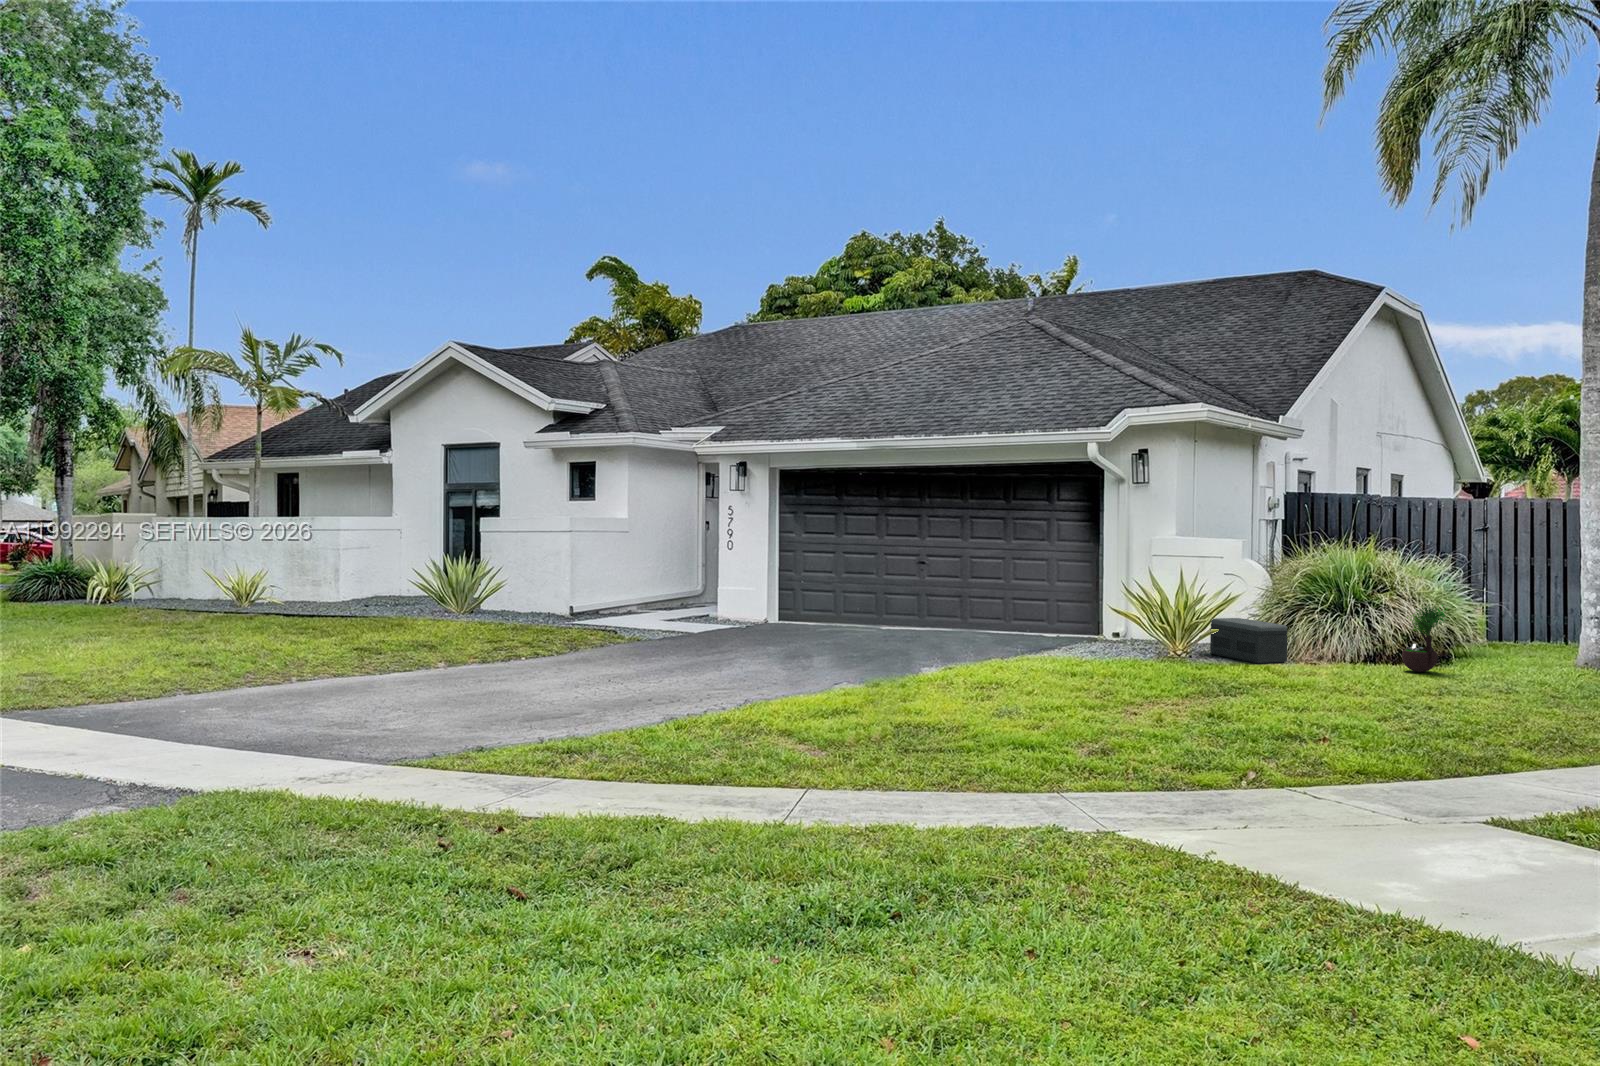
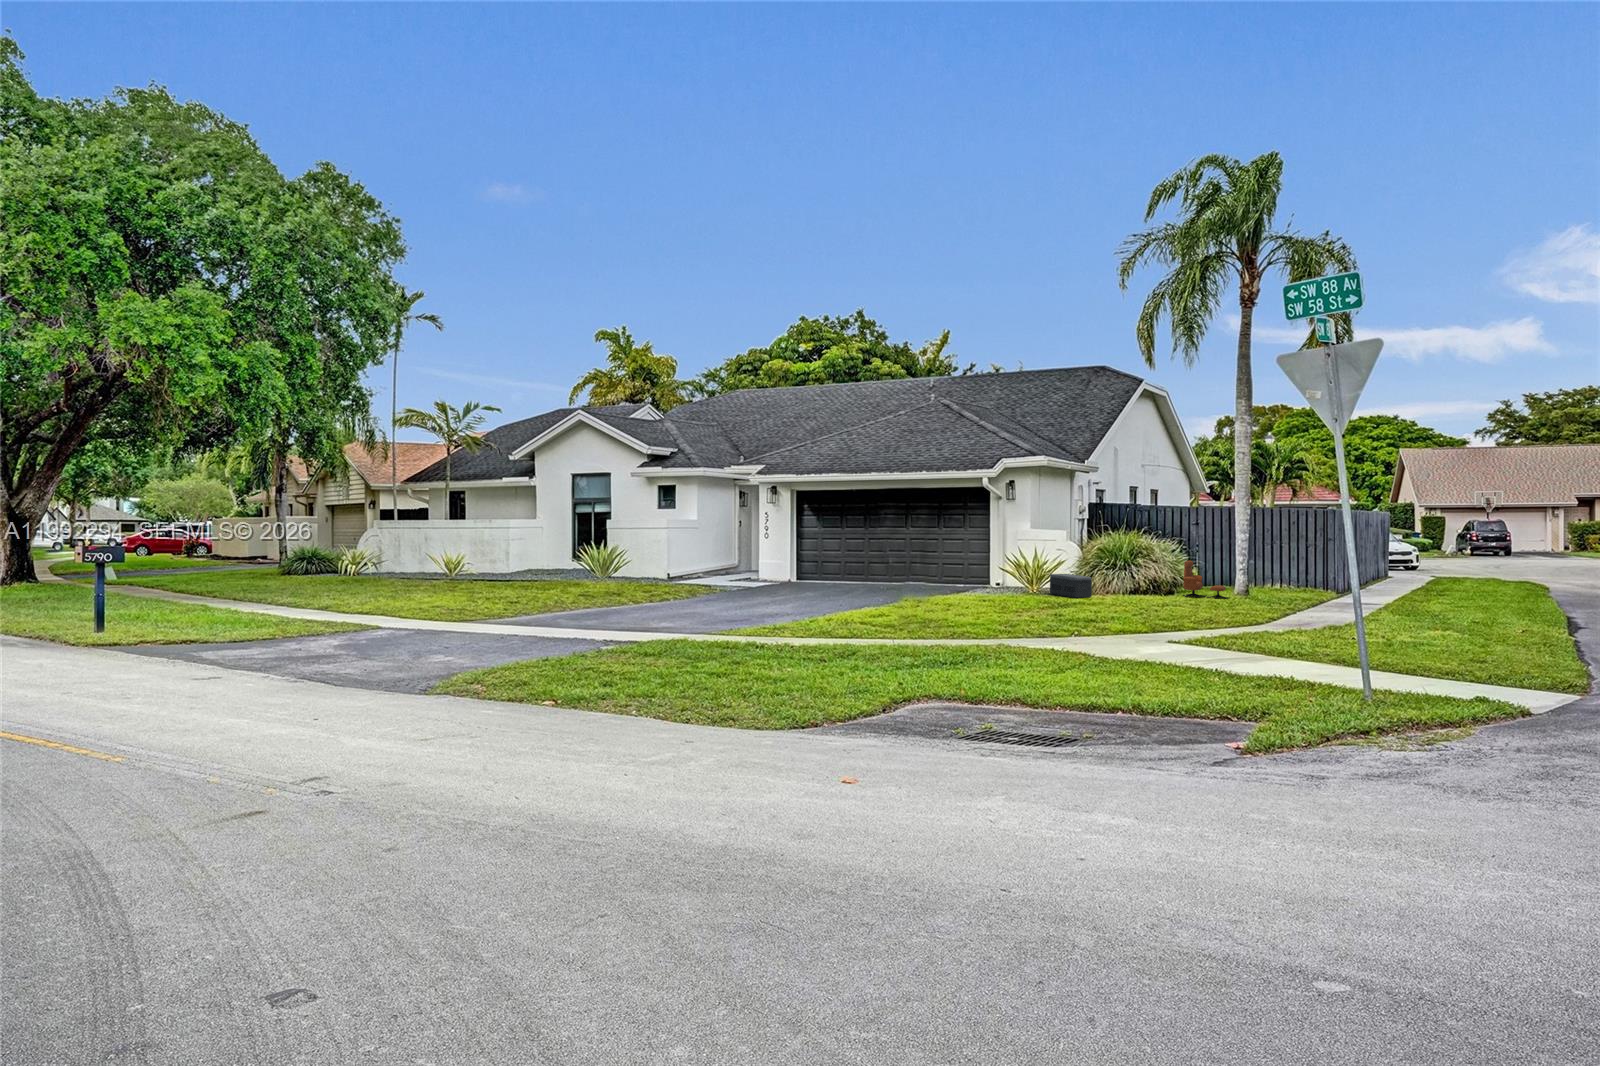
lounge chair: none [1460,597,1549,670] -> present [1183,561,1227,599]
potted tree: present [1402,605,1446,672] -> none [1152,562,1177,601]

